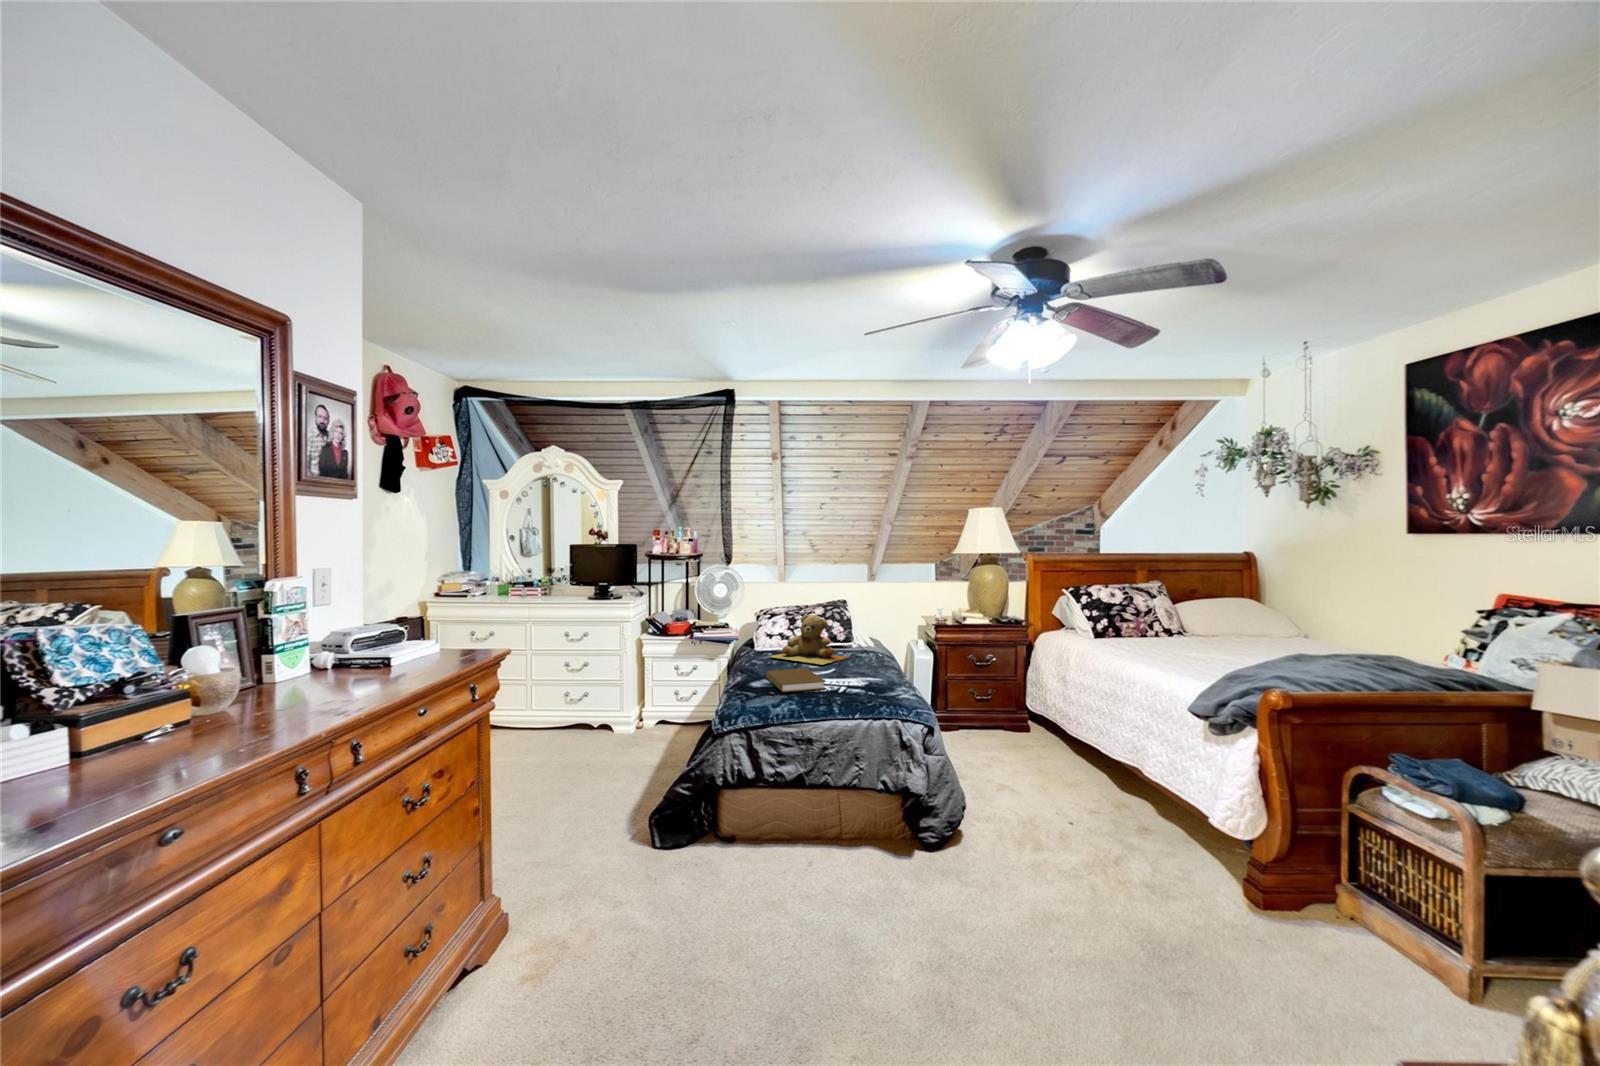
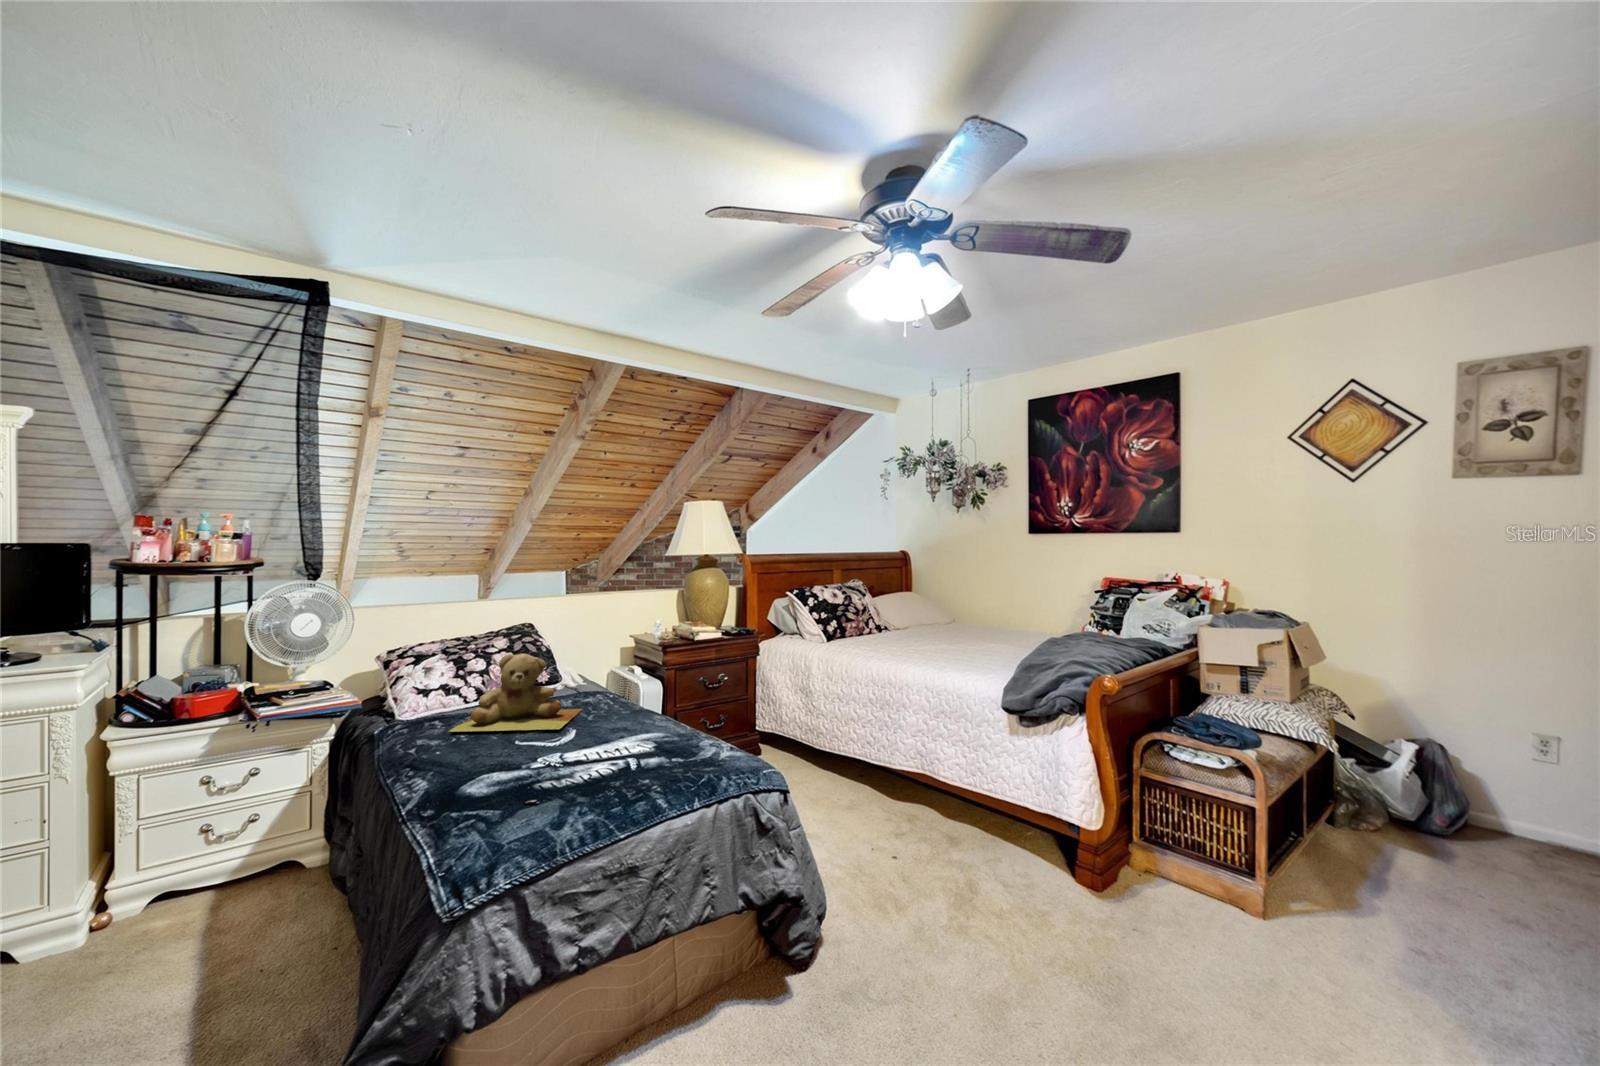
book: present [766,668,826,692] -> none [487,741,615,793]

